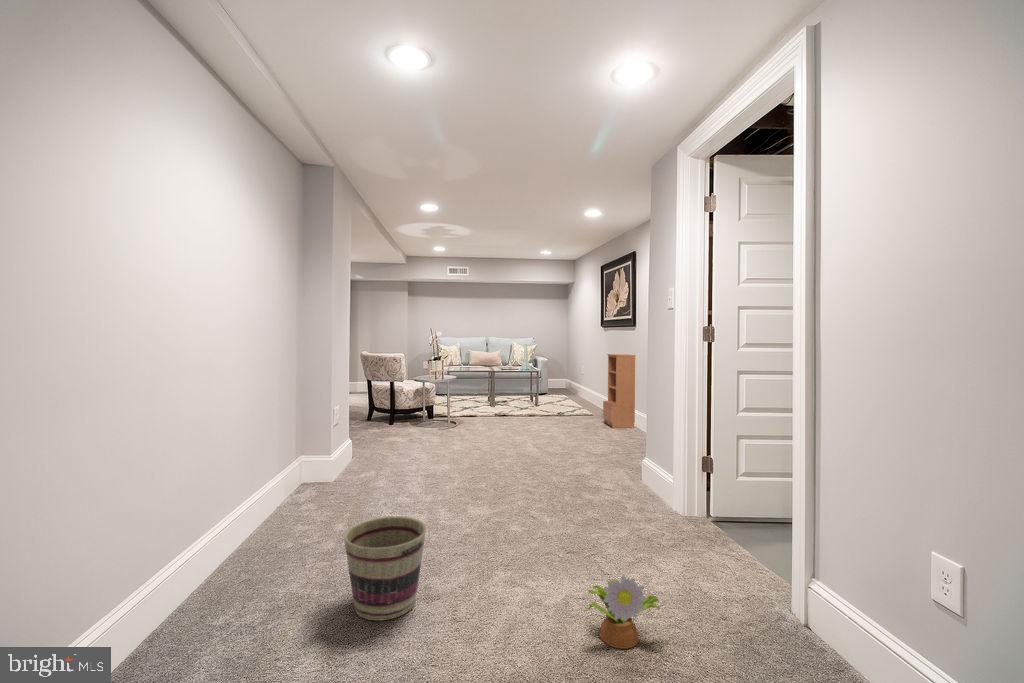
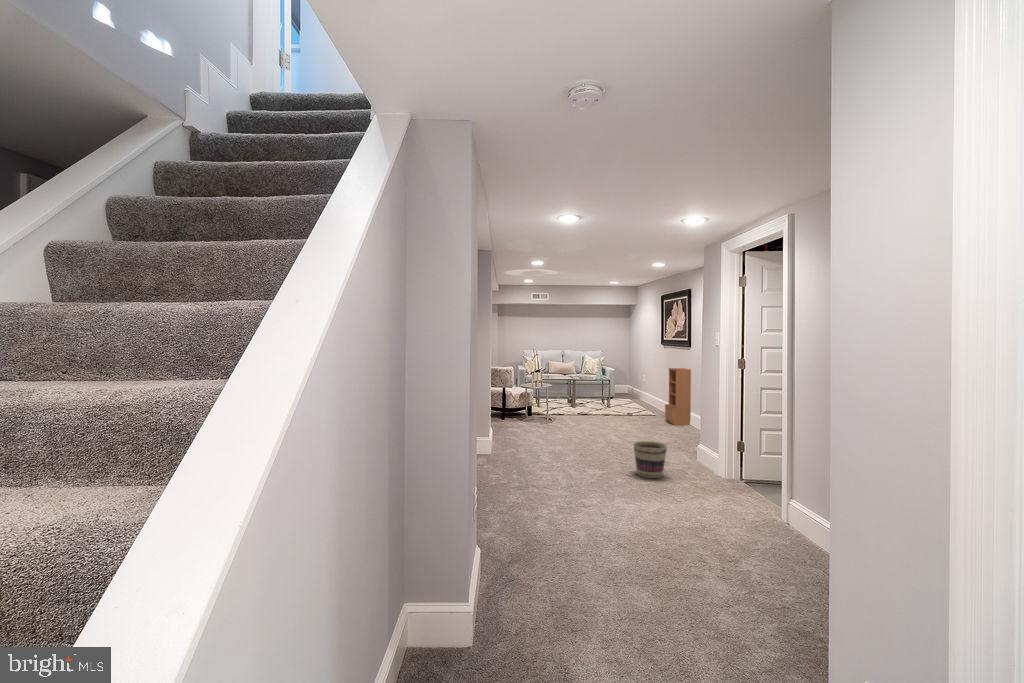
basket: present [344,516,426,621] -> present [633,441,667,478]
decorative plant: present [585,575,660,649] -> none [671,491,711,528]

